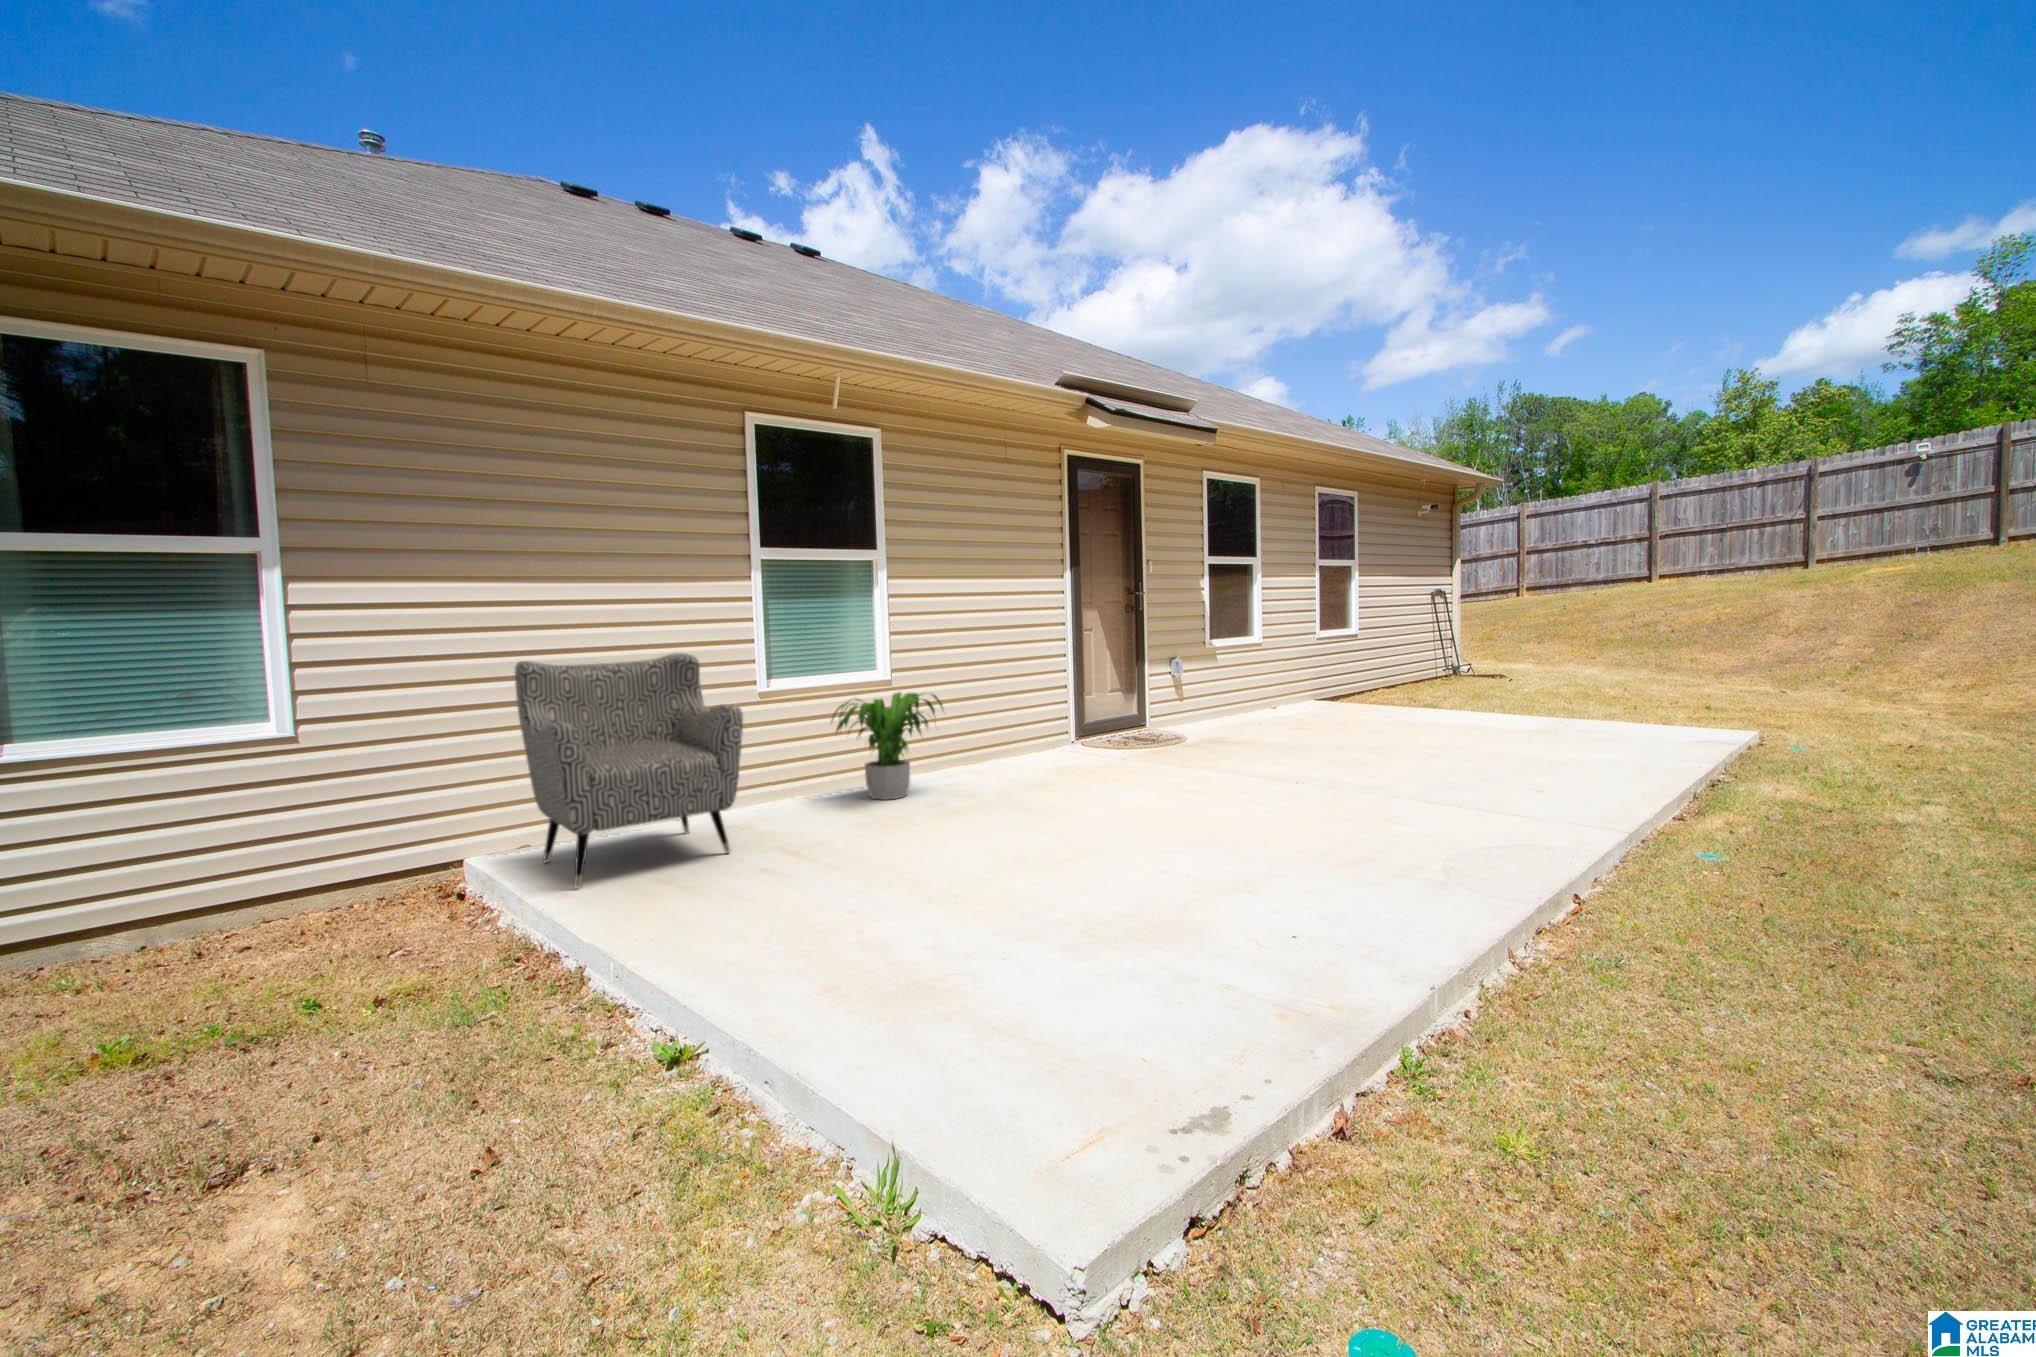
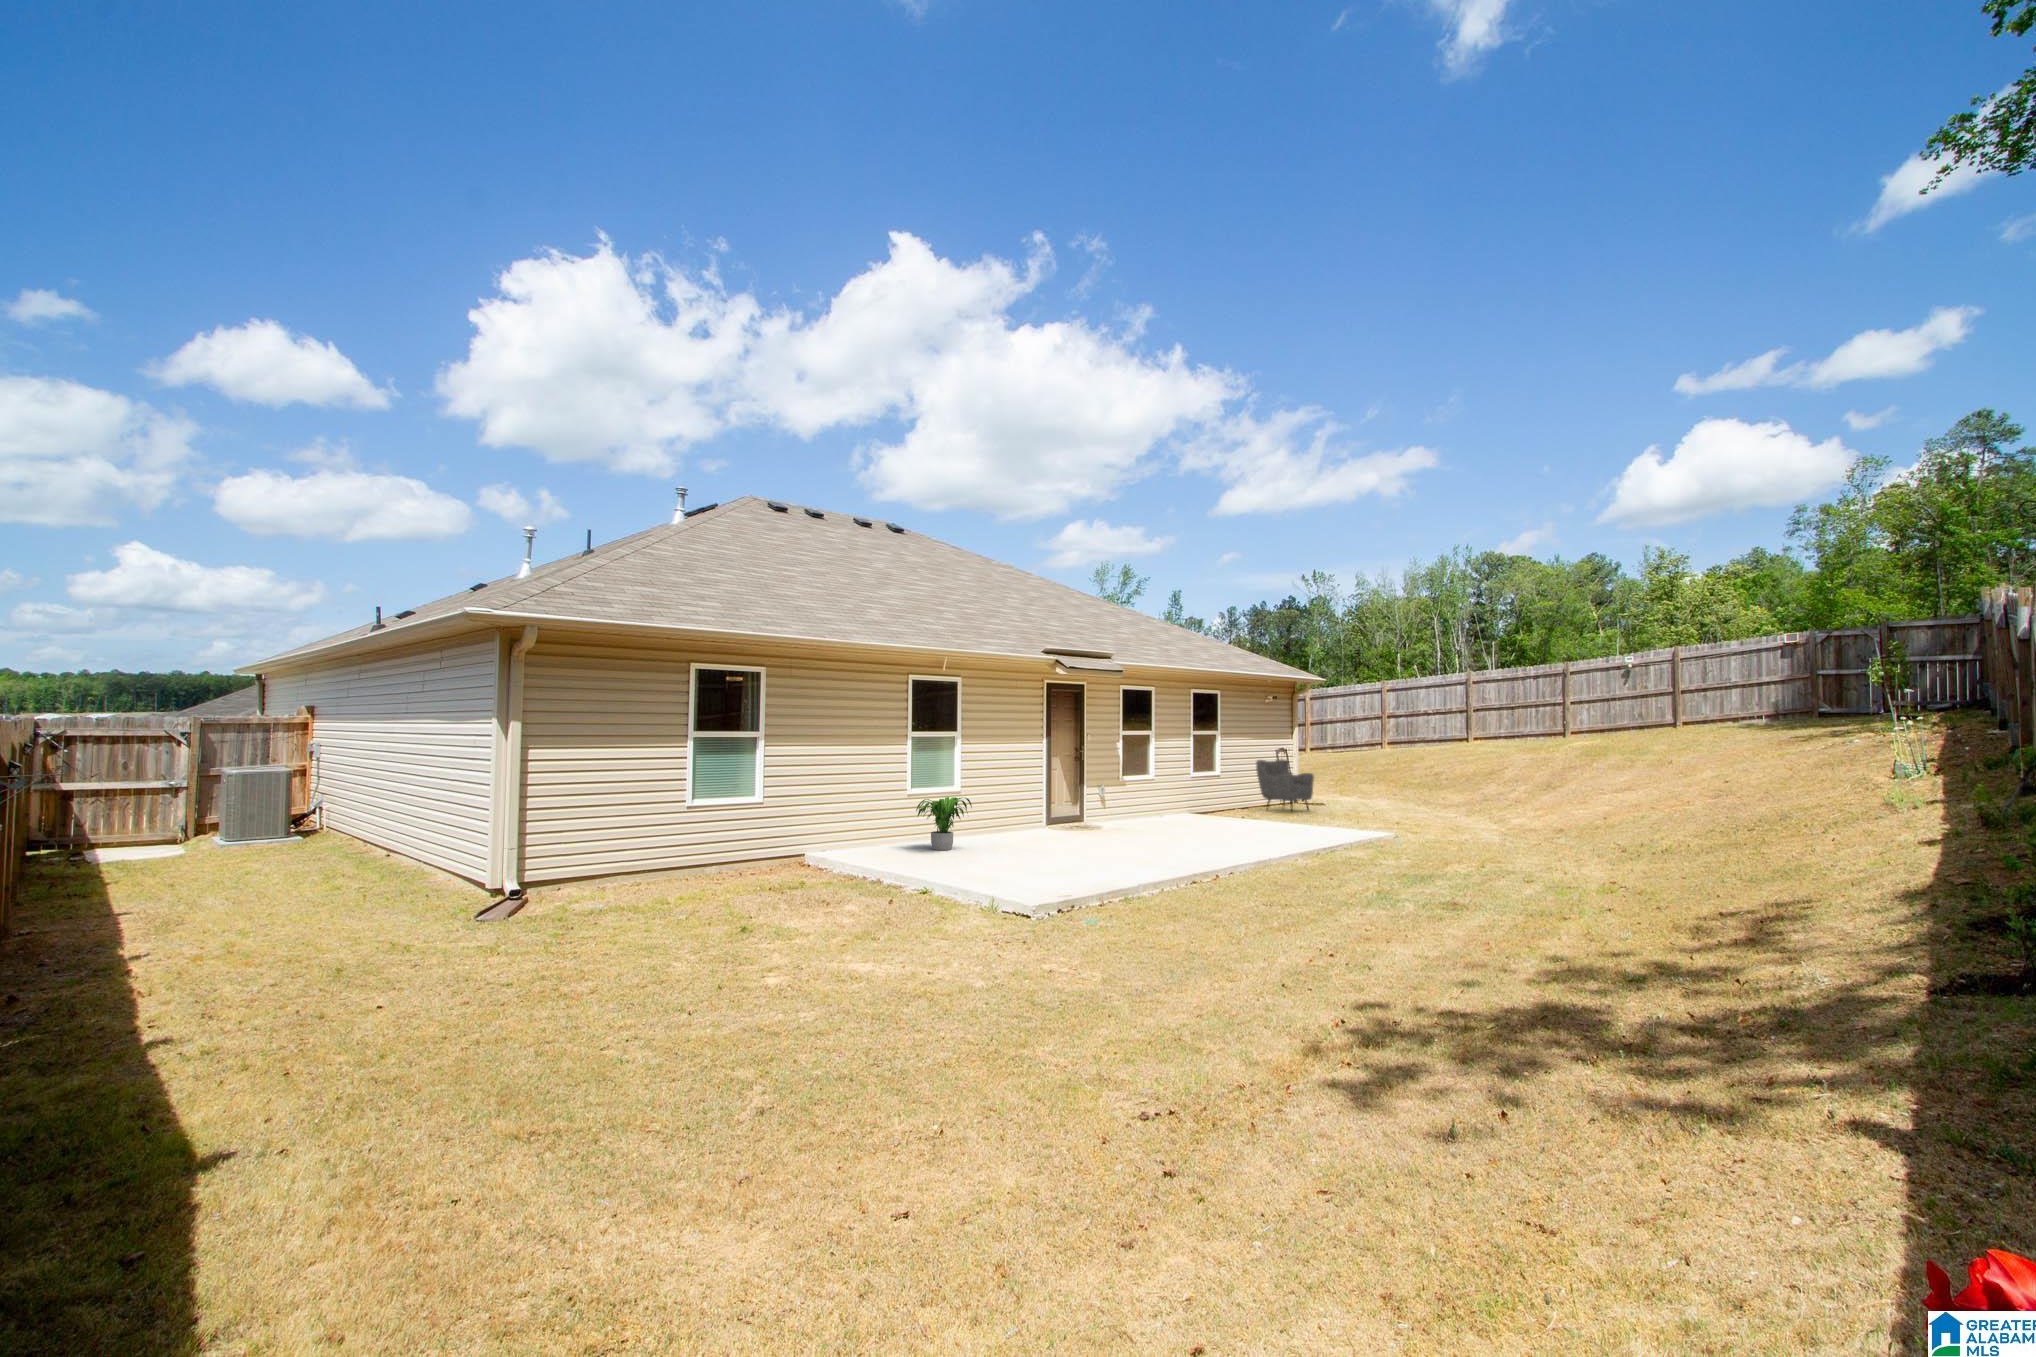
armchair: present [515,653,743,887] -> present [1256,760,1314,811]

